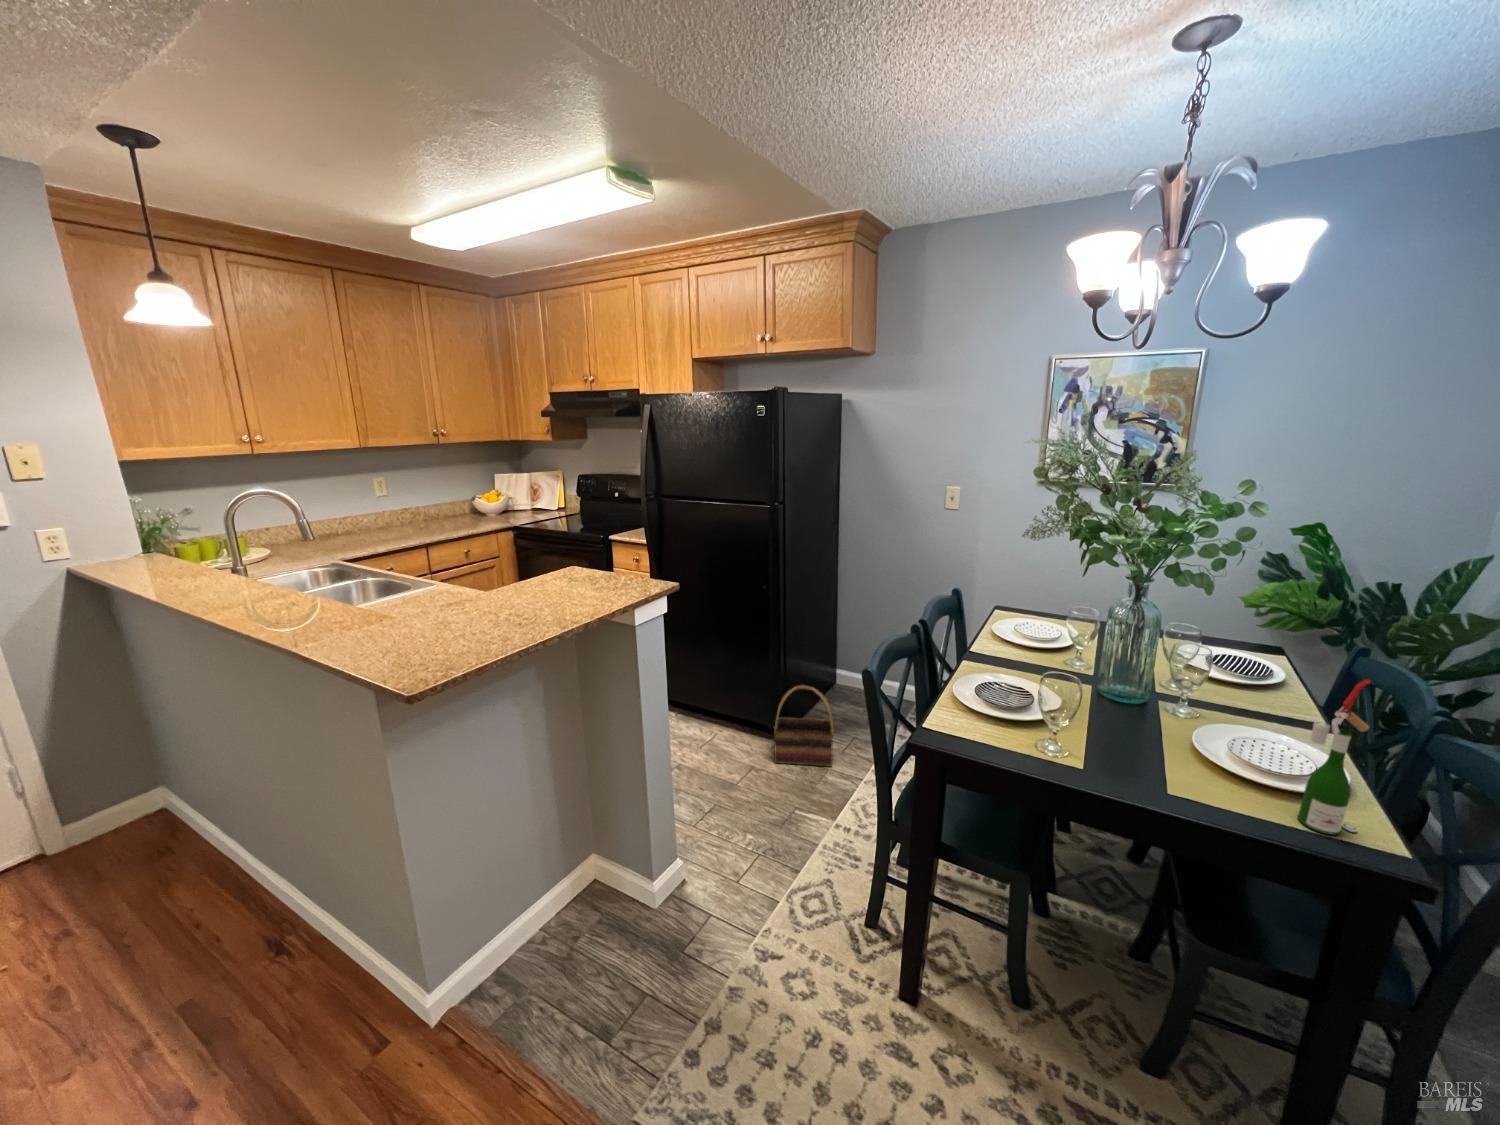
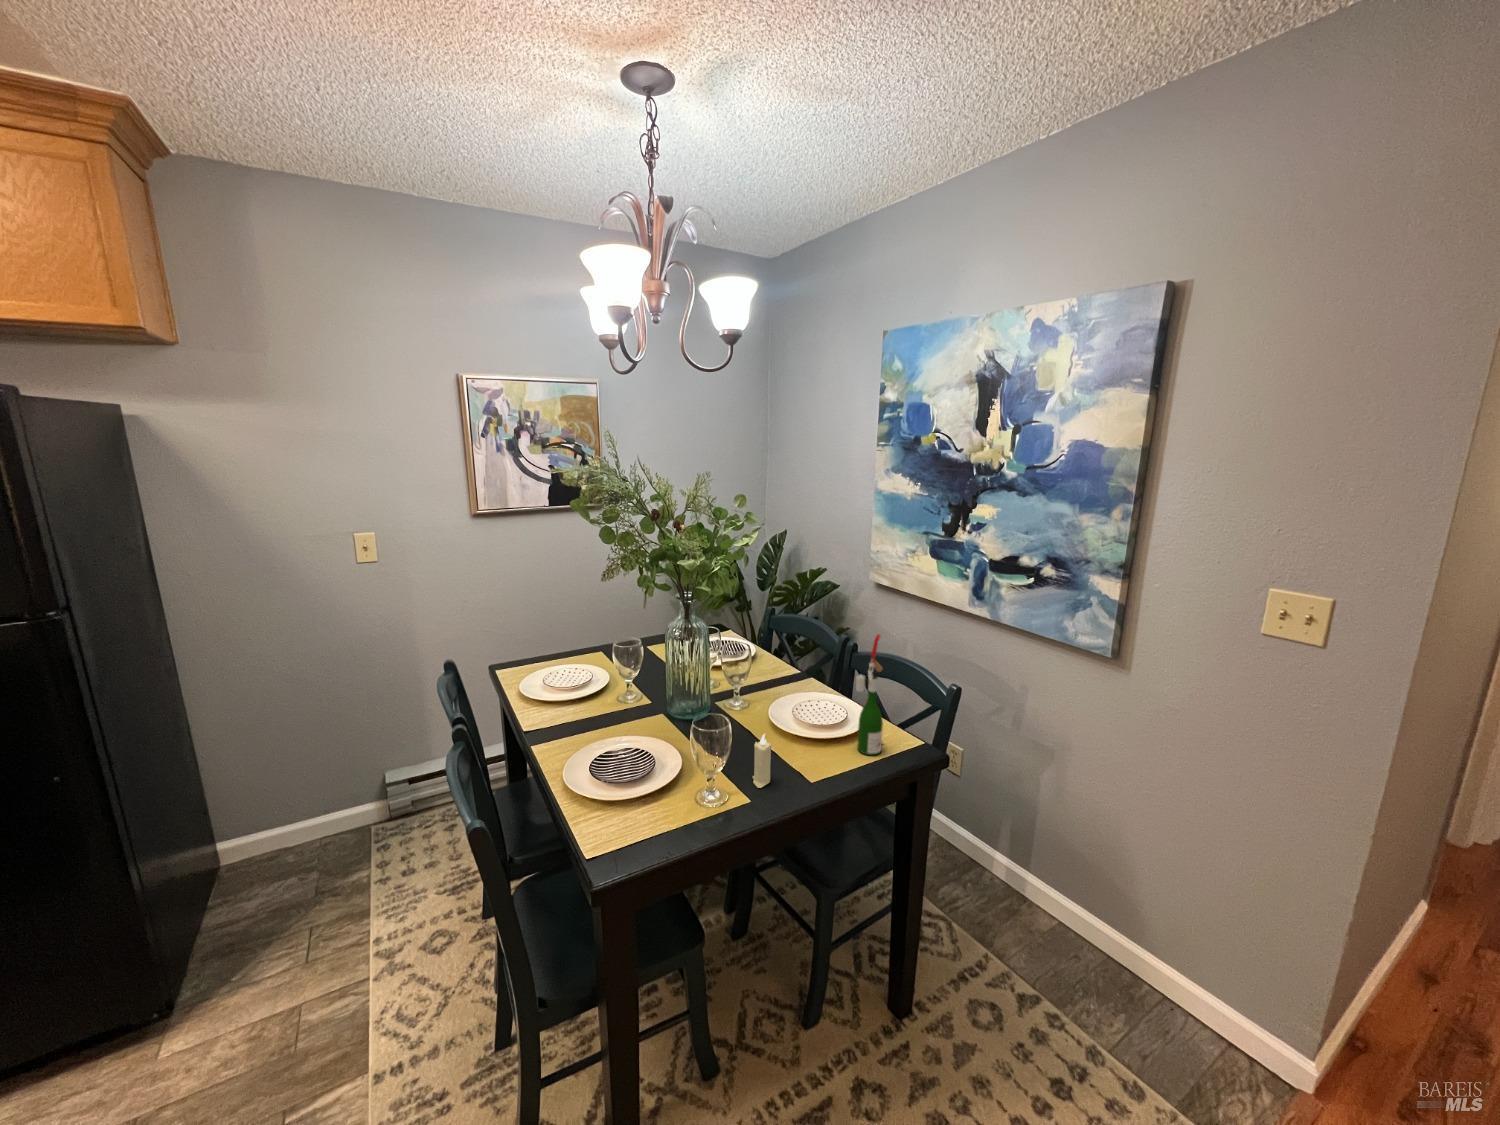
basket: present [774,685,834,766] -> none [154,898,306,1074]
candle: none [1113,722,1142,775] -> present [753,734,771,788]

